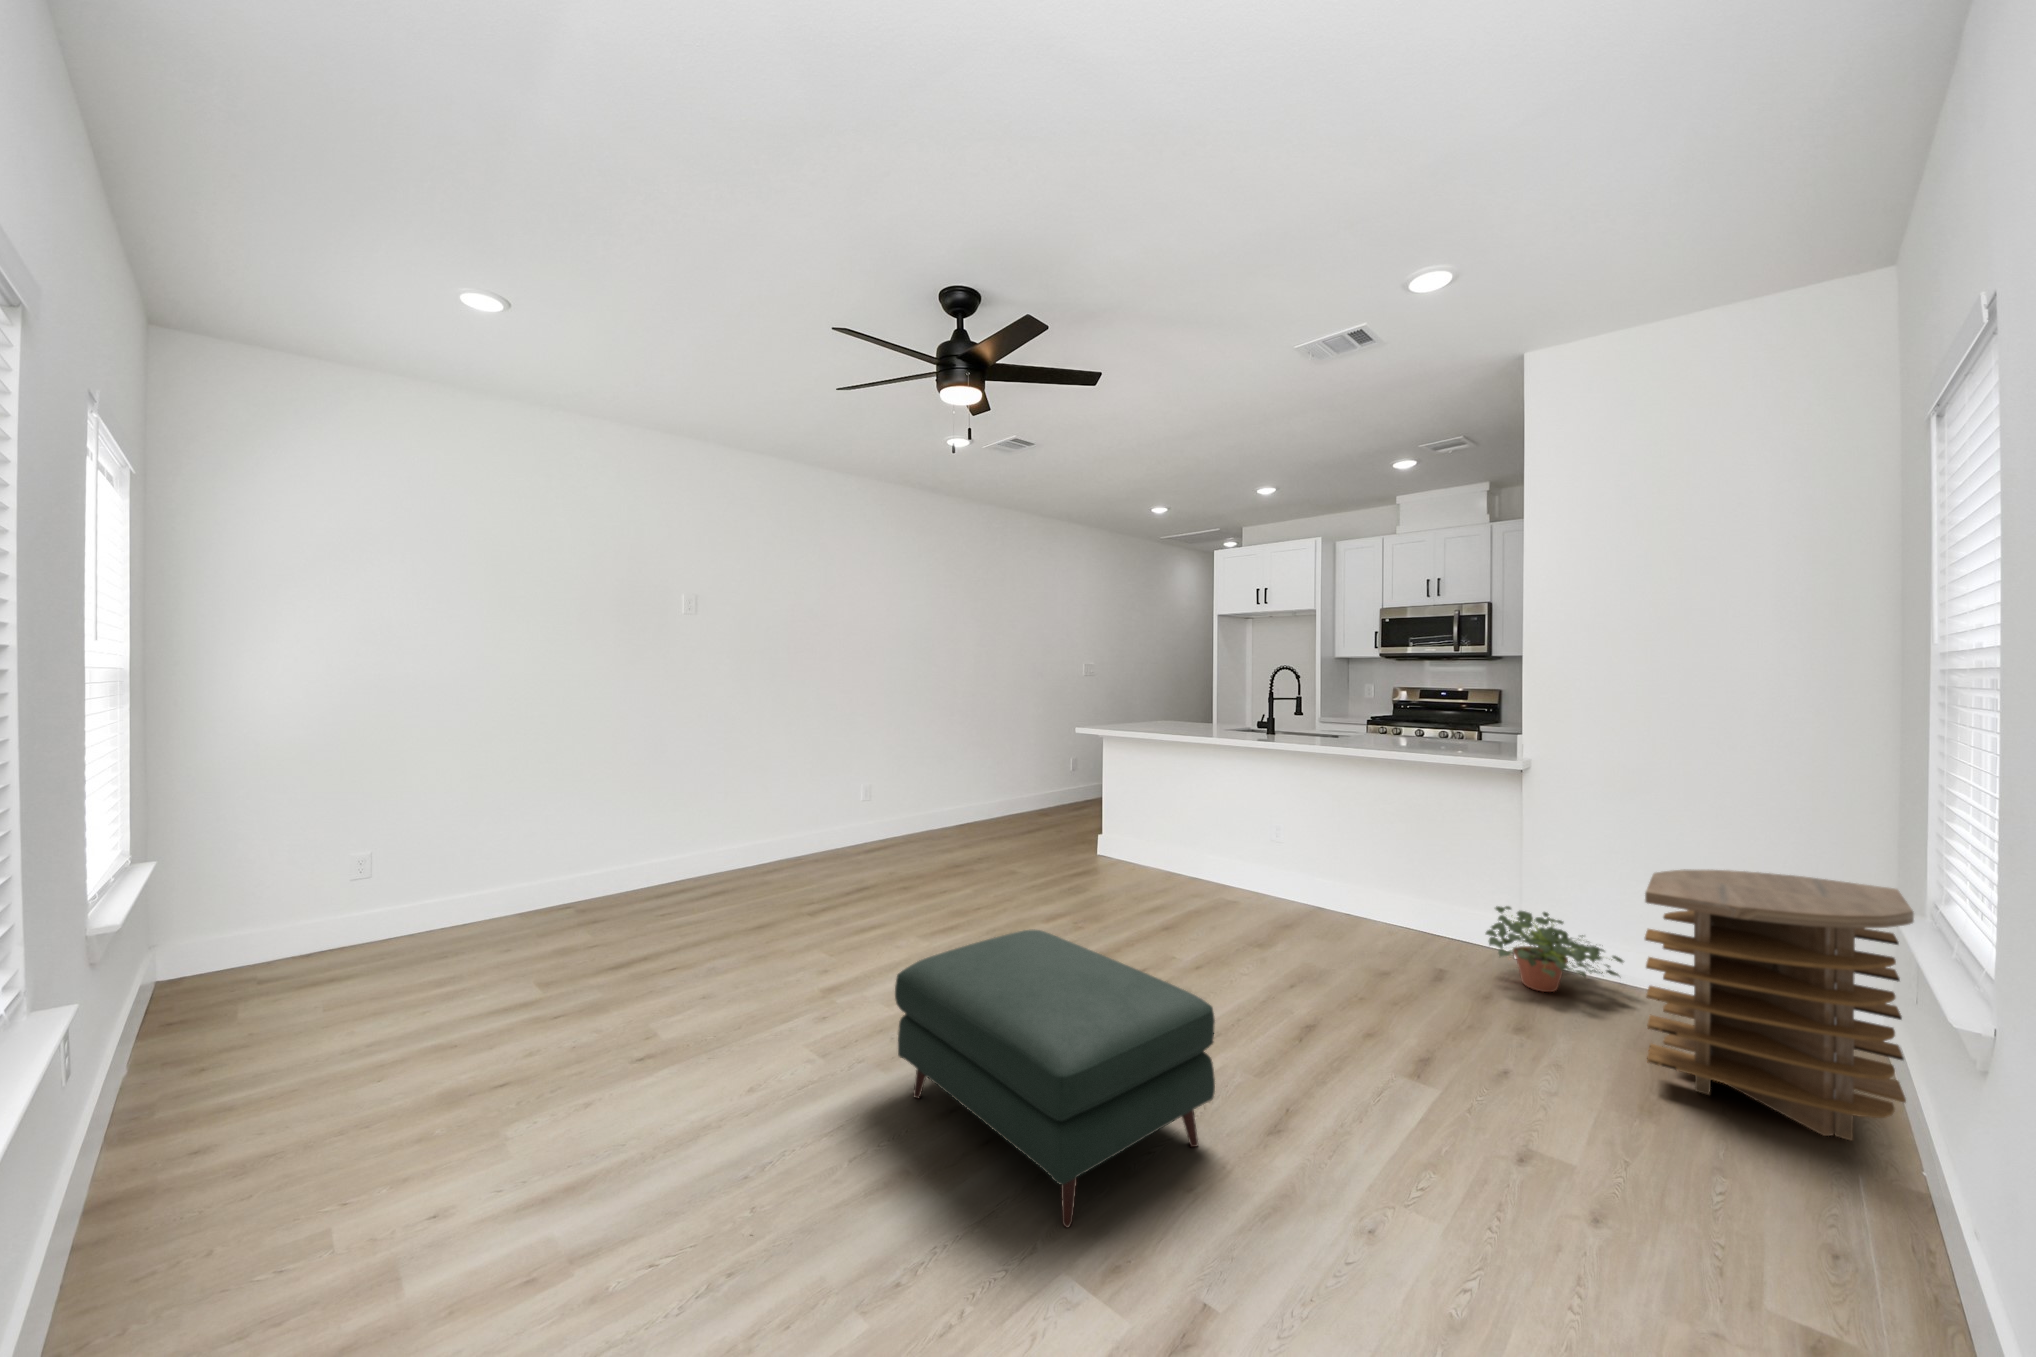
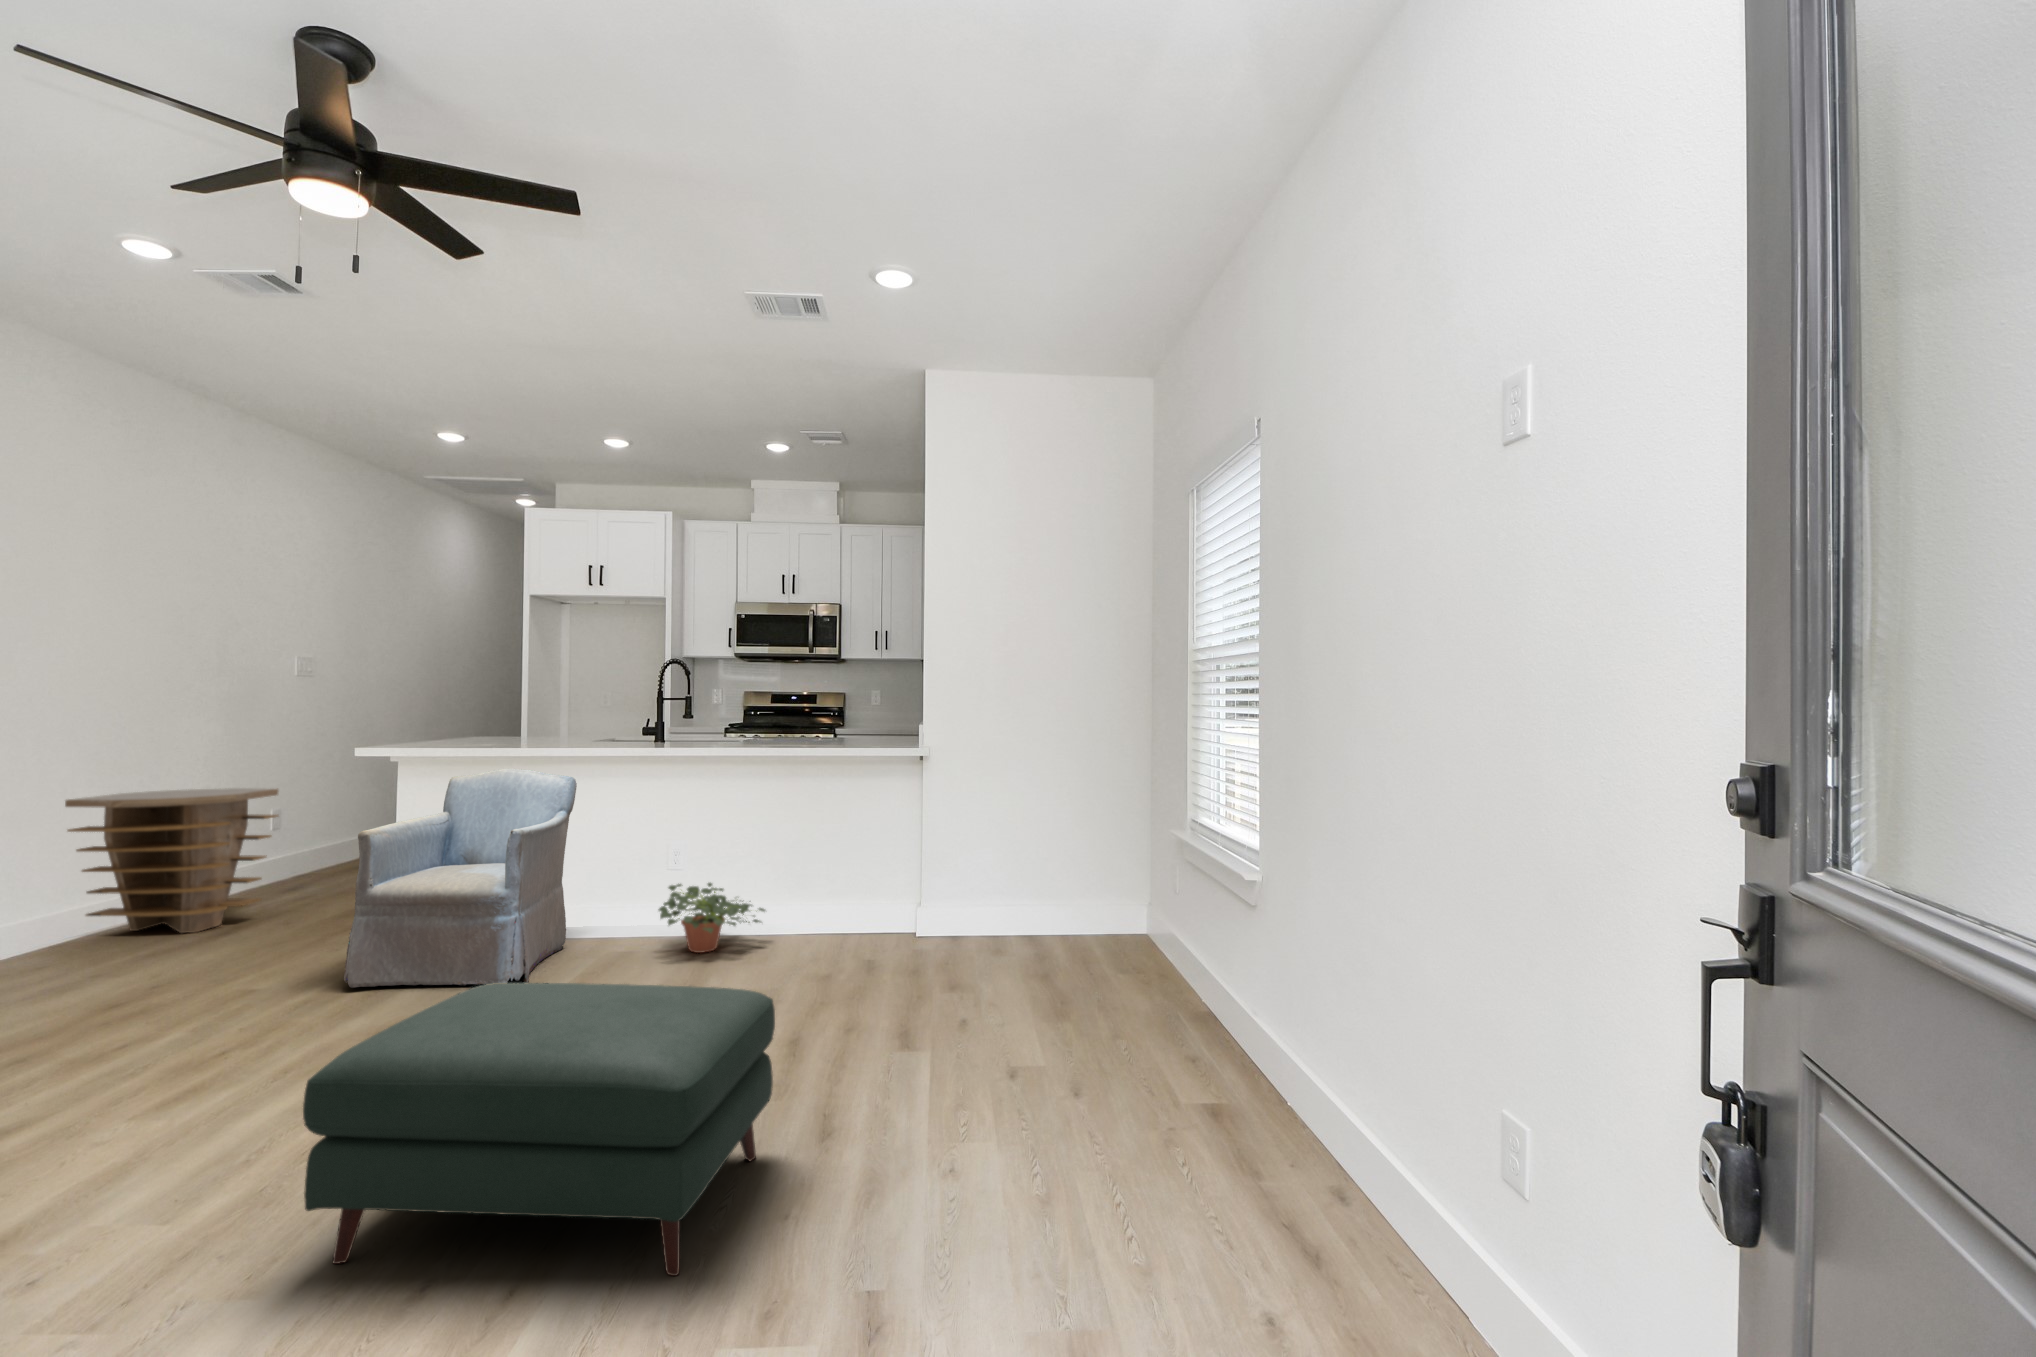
armchair: none [1054,752,1207,917] -> present [344,769,577,988]
side table: present [1645,869,1914,1141] -> present [65,788,278,933]
potted plant: present [1486,906,1623,992] -> present [659,883,765,953]

